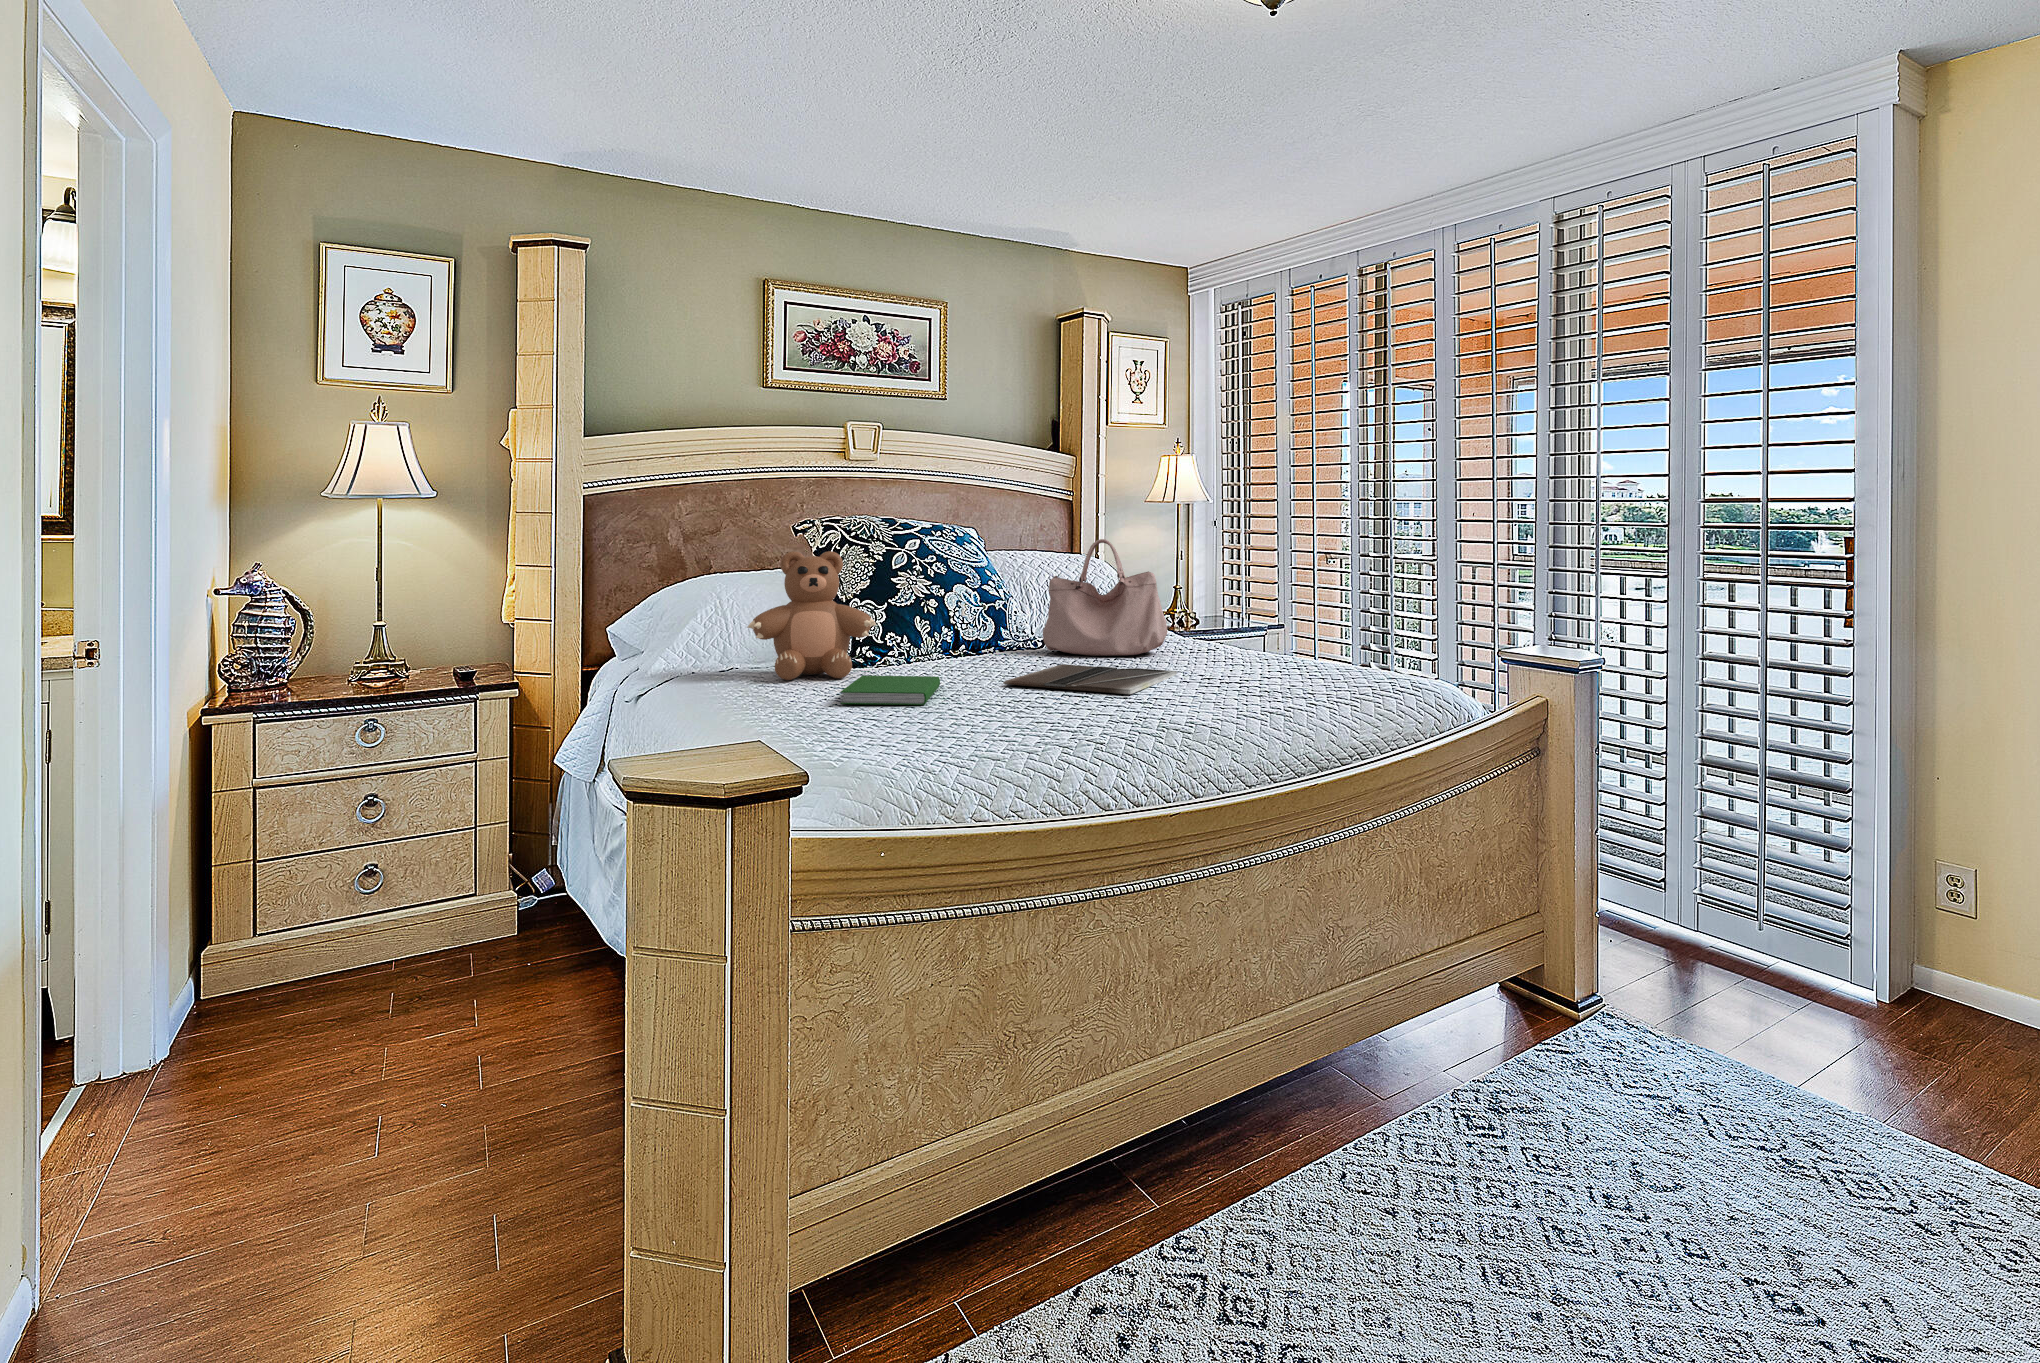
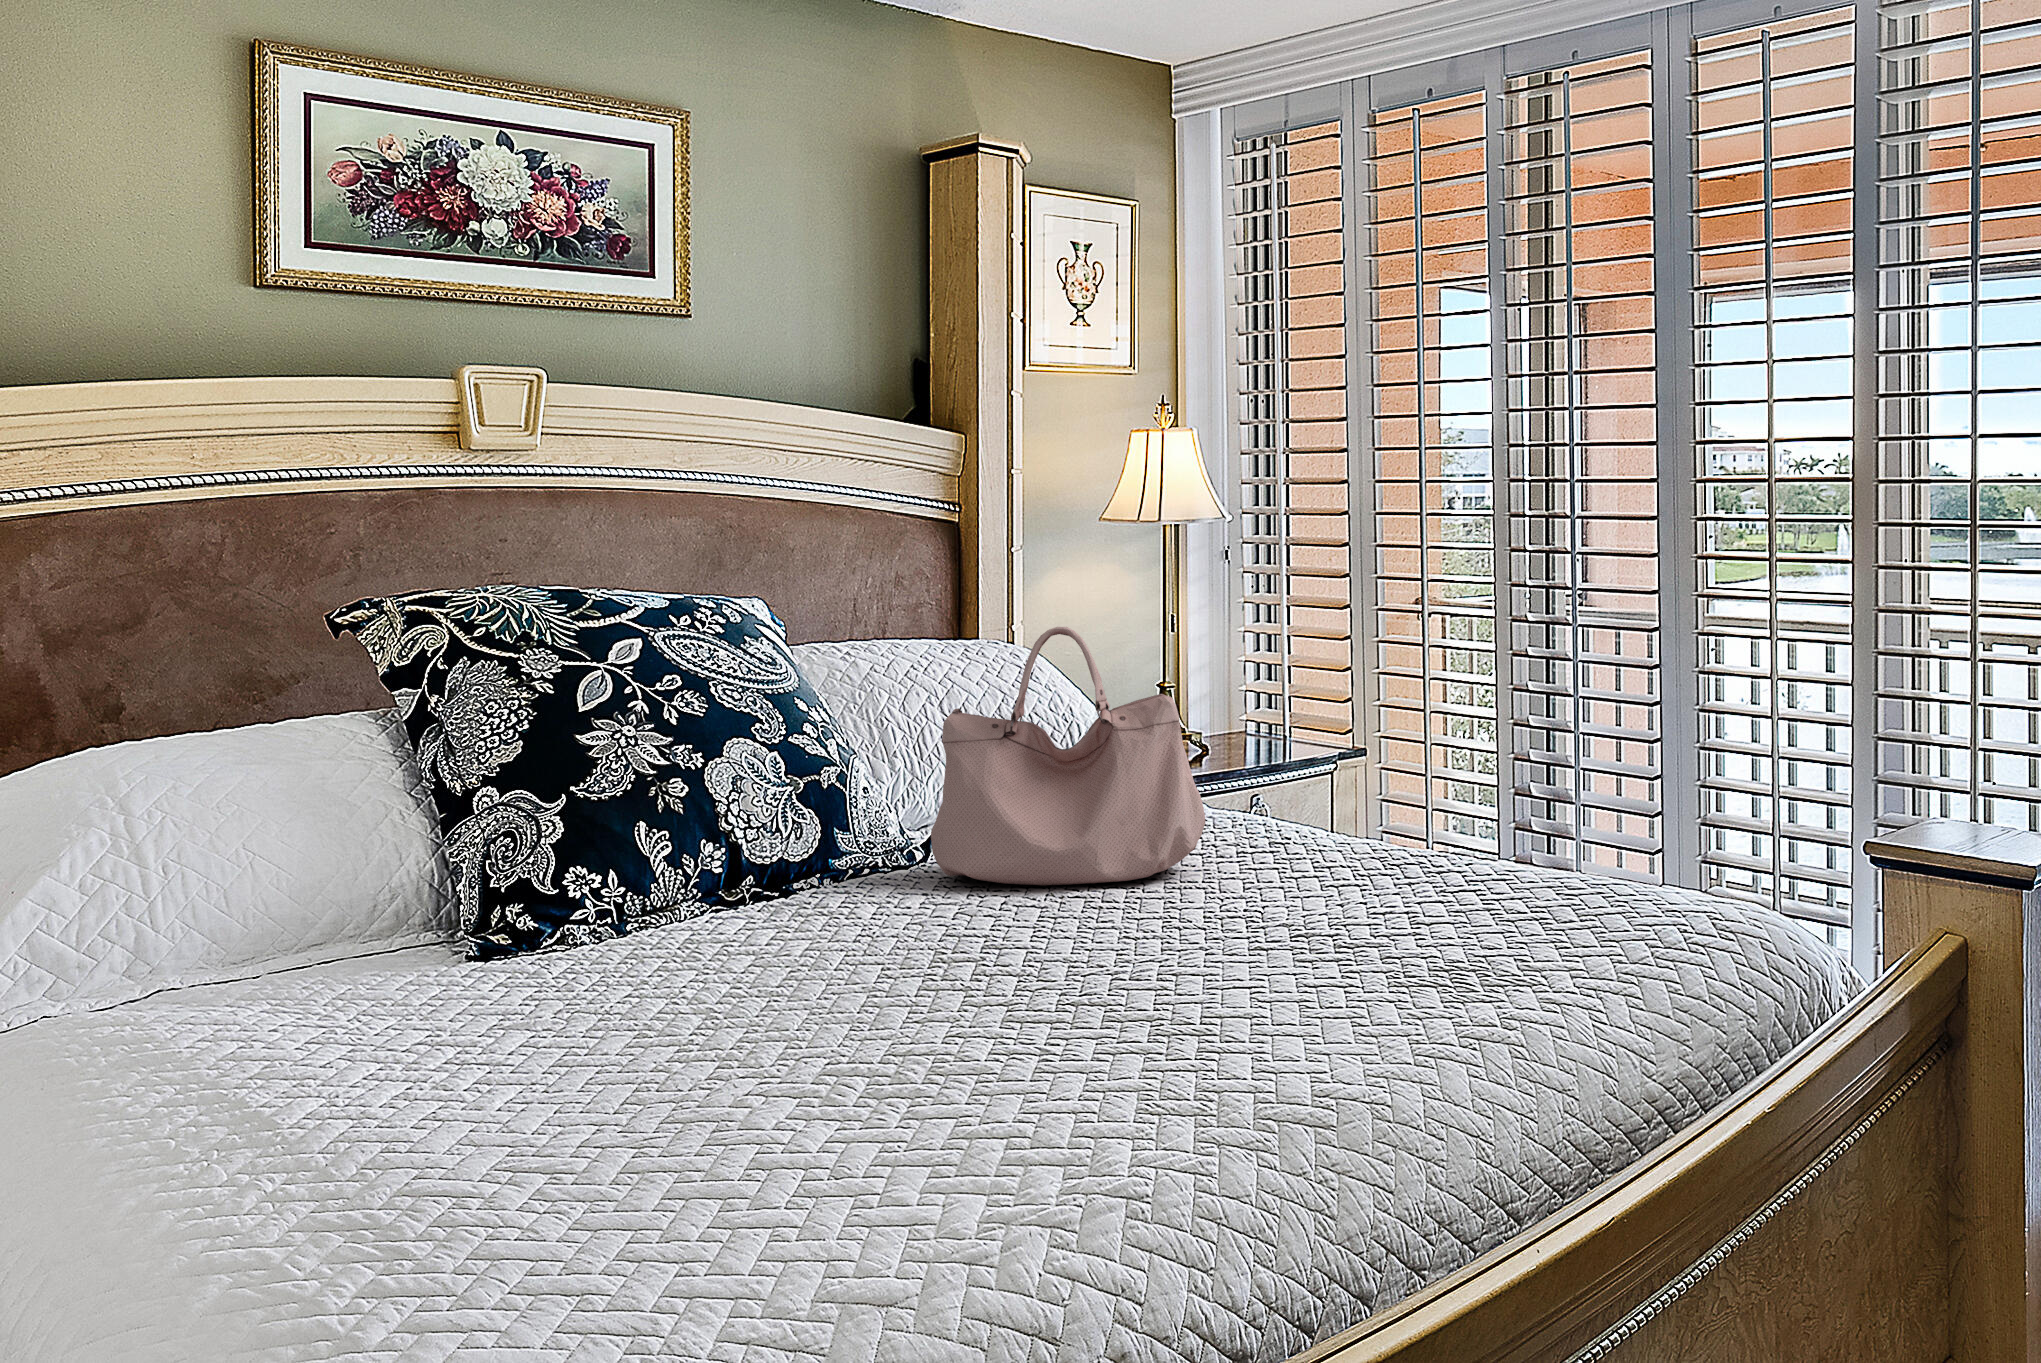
teddy bear: present [747,551,876,680] -> none [187,690,540,1028]
laptop: present [1003,664,1177,694] -> none [865,923,1254,1025]
hardcover book: present [841,676,940,705] -> none [440,1002,708,1127]

